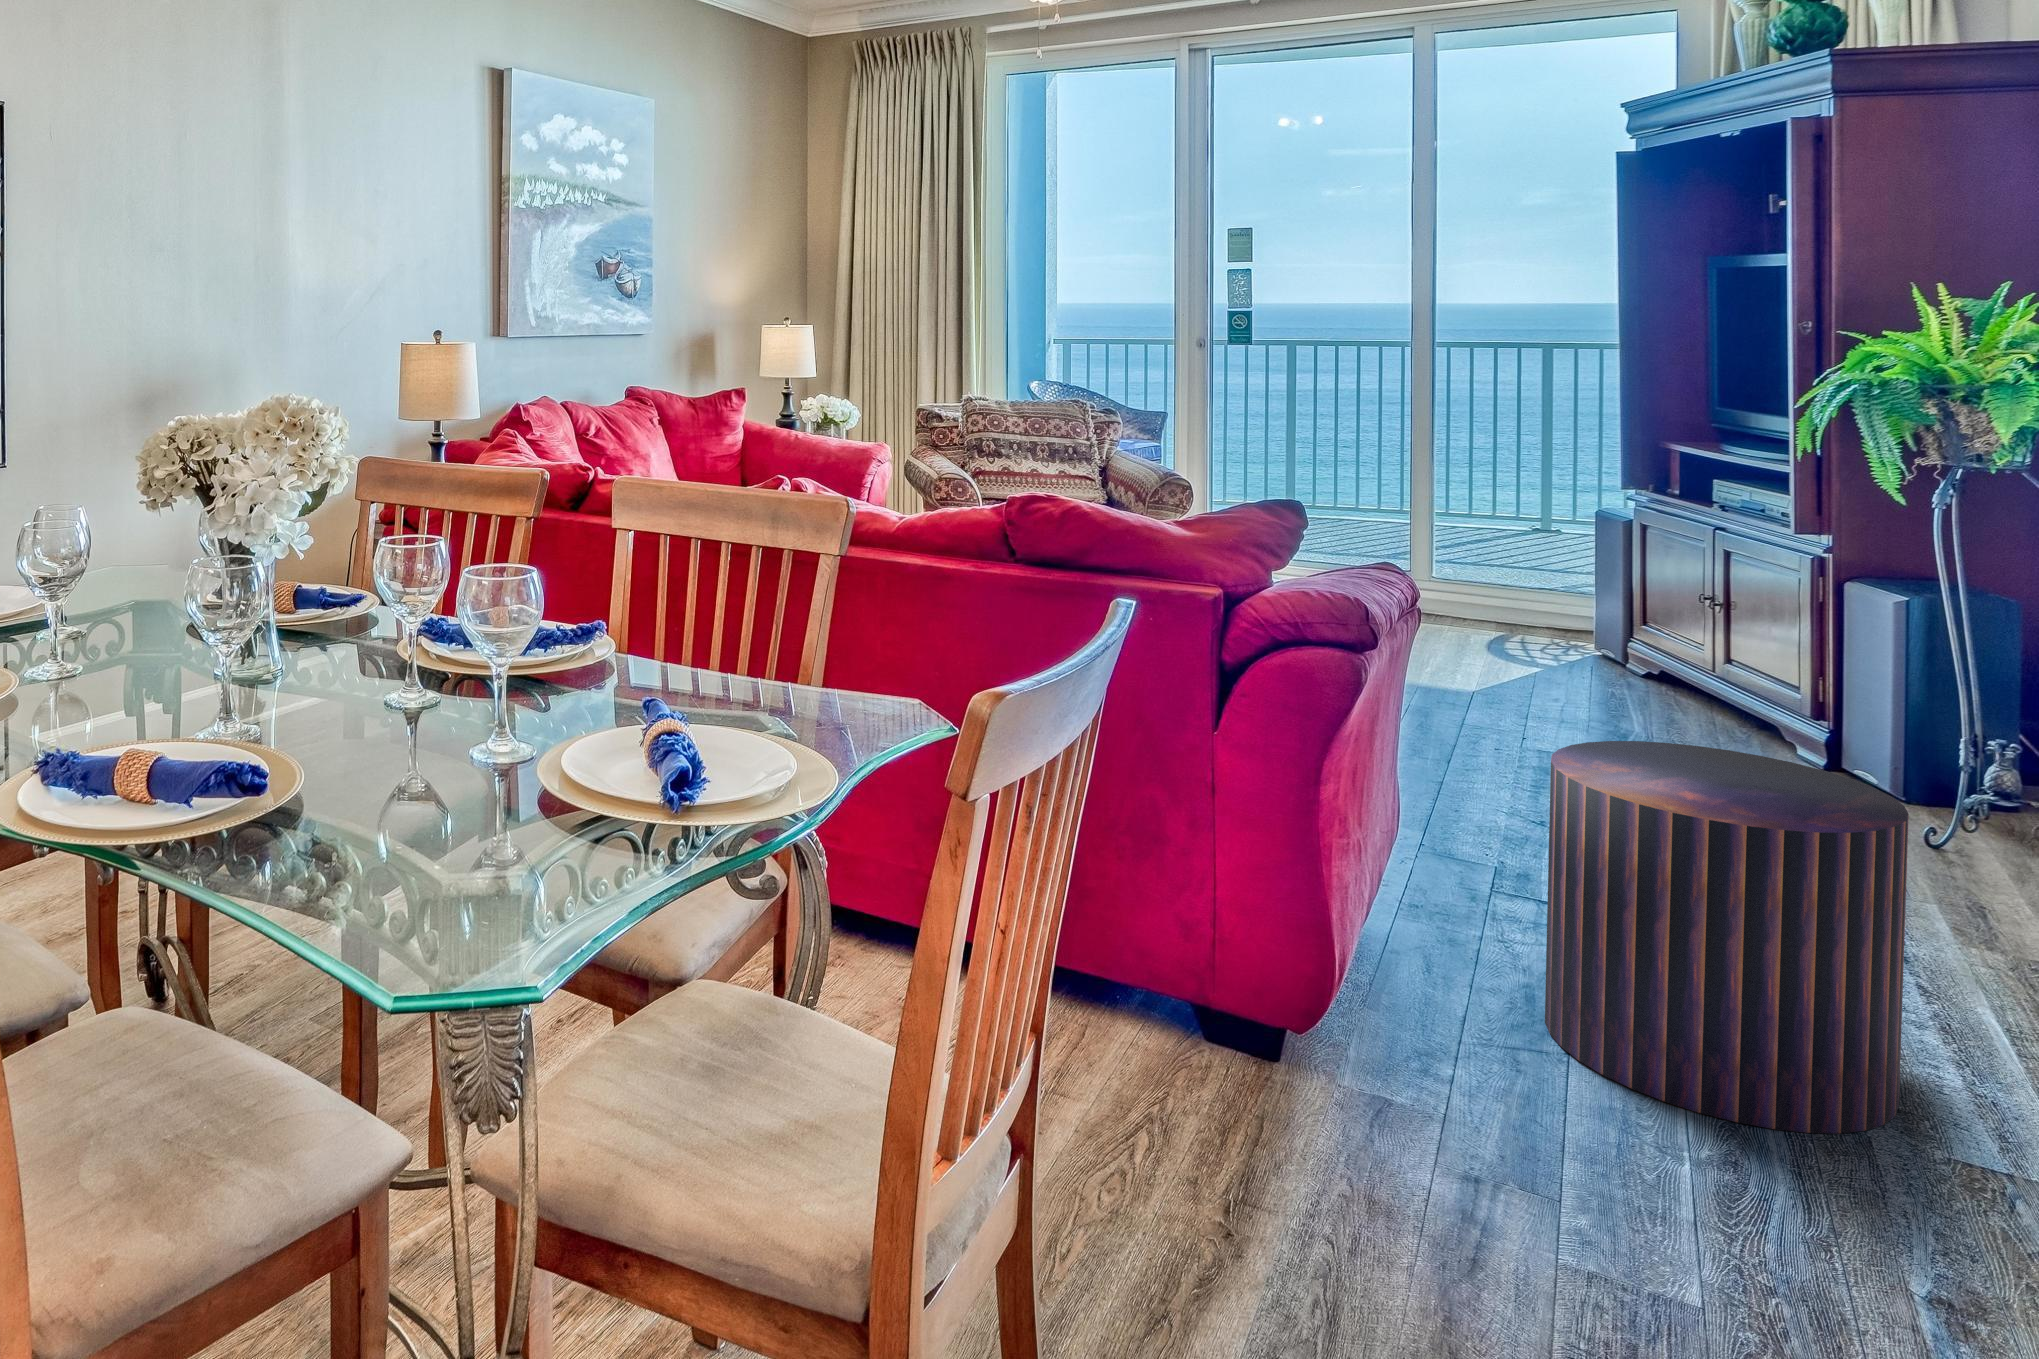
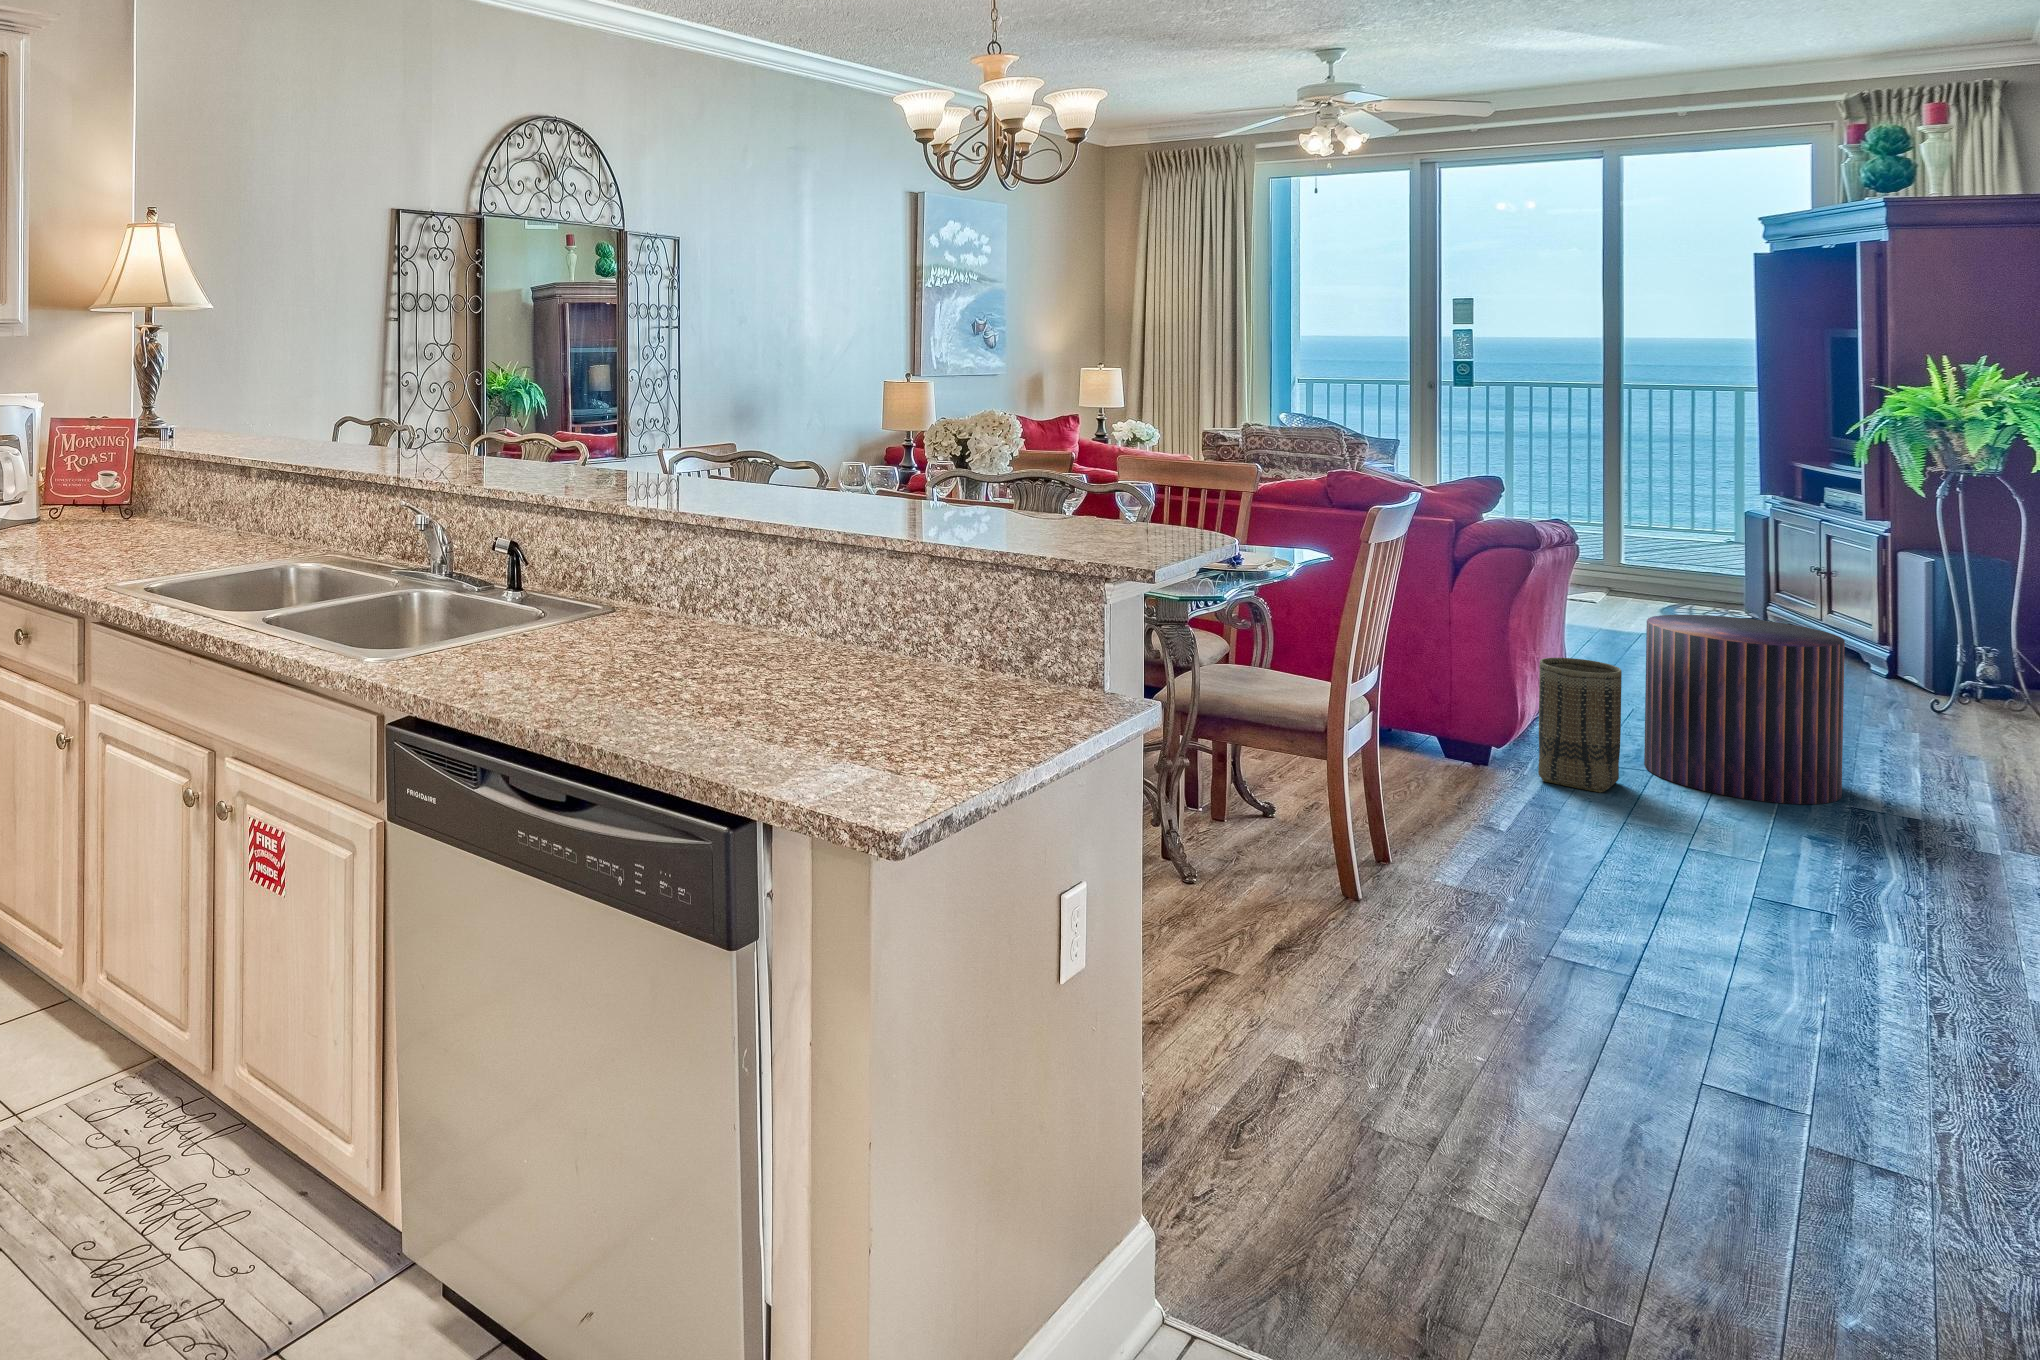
basket: none [1372,844,1522,1122] -> present [1538,658,1622,793]

